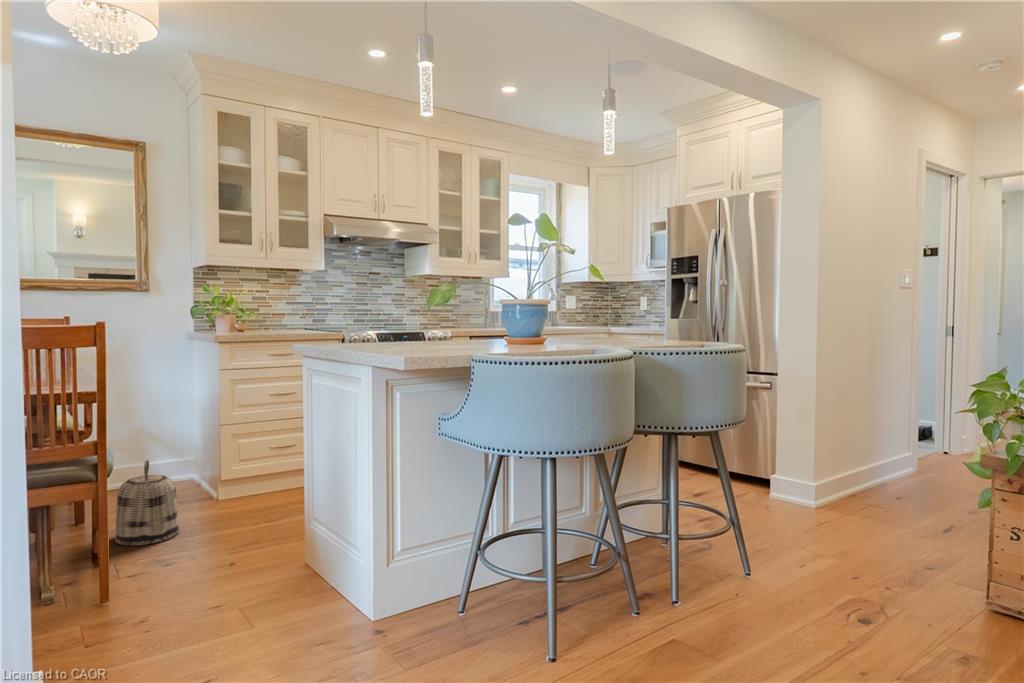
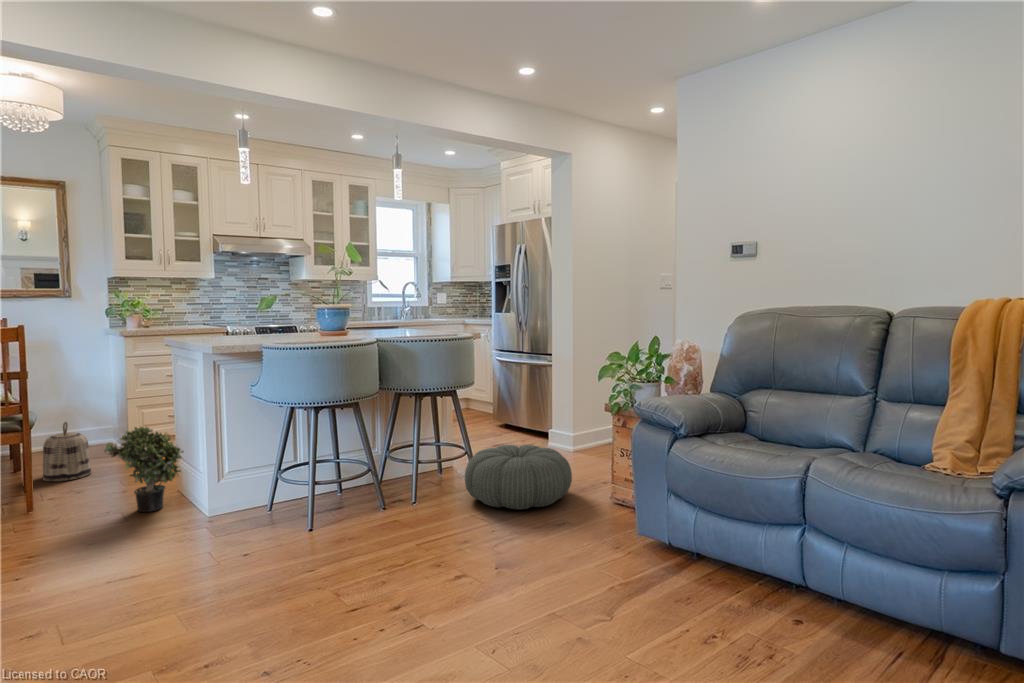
potted plant: none [222,478,338,615] -> present [104,427,184,512]
pouf: none [749,514,938,630] -> present [465,445,572,509]

